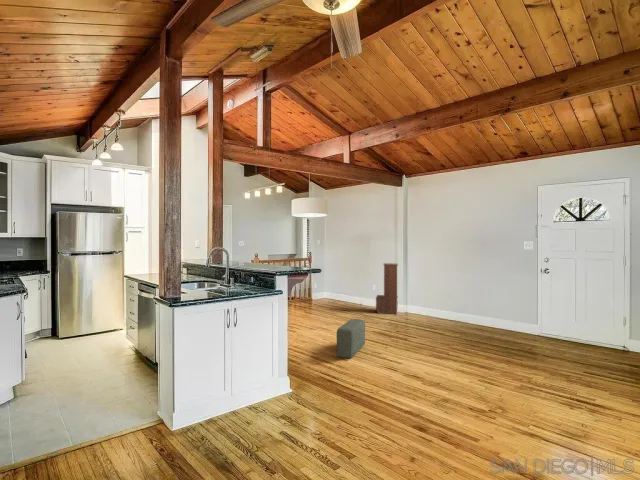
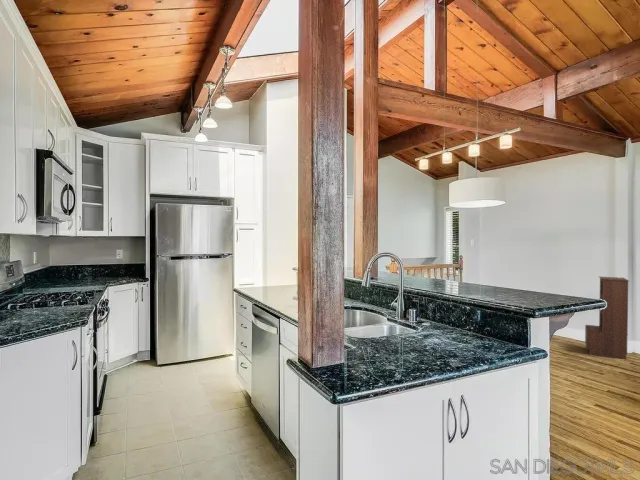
pouf: present [337,319,365,358] -> none [573,378,614,458]

